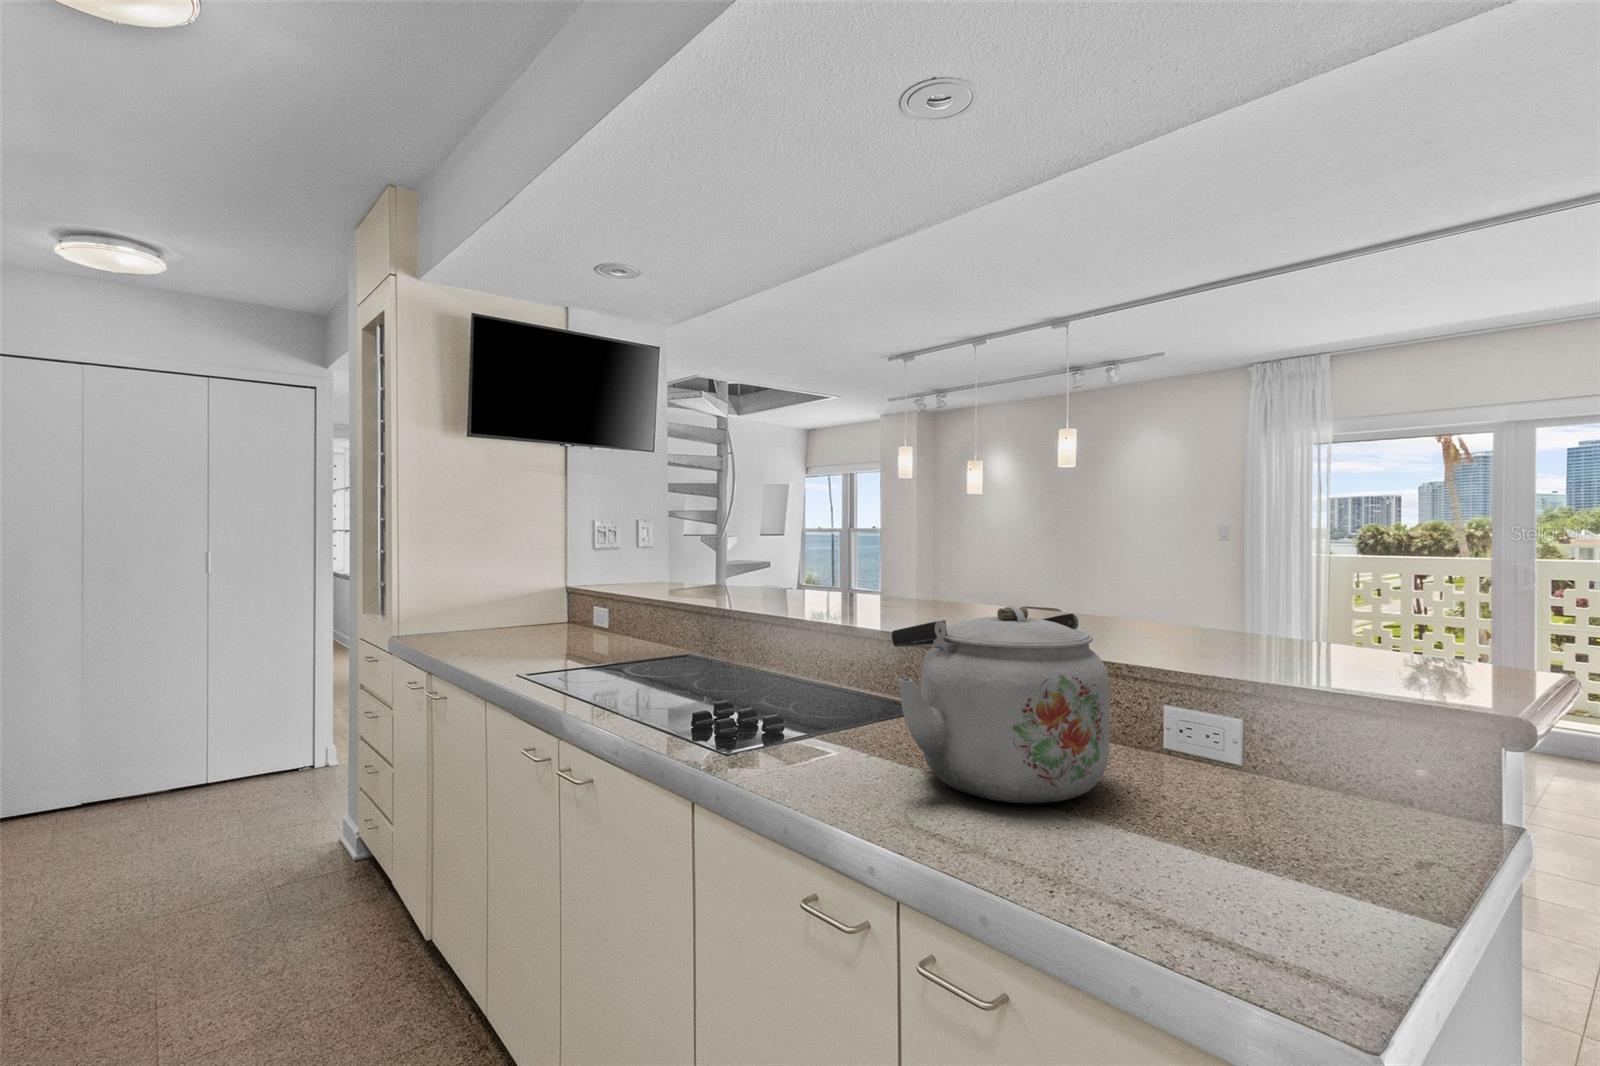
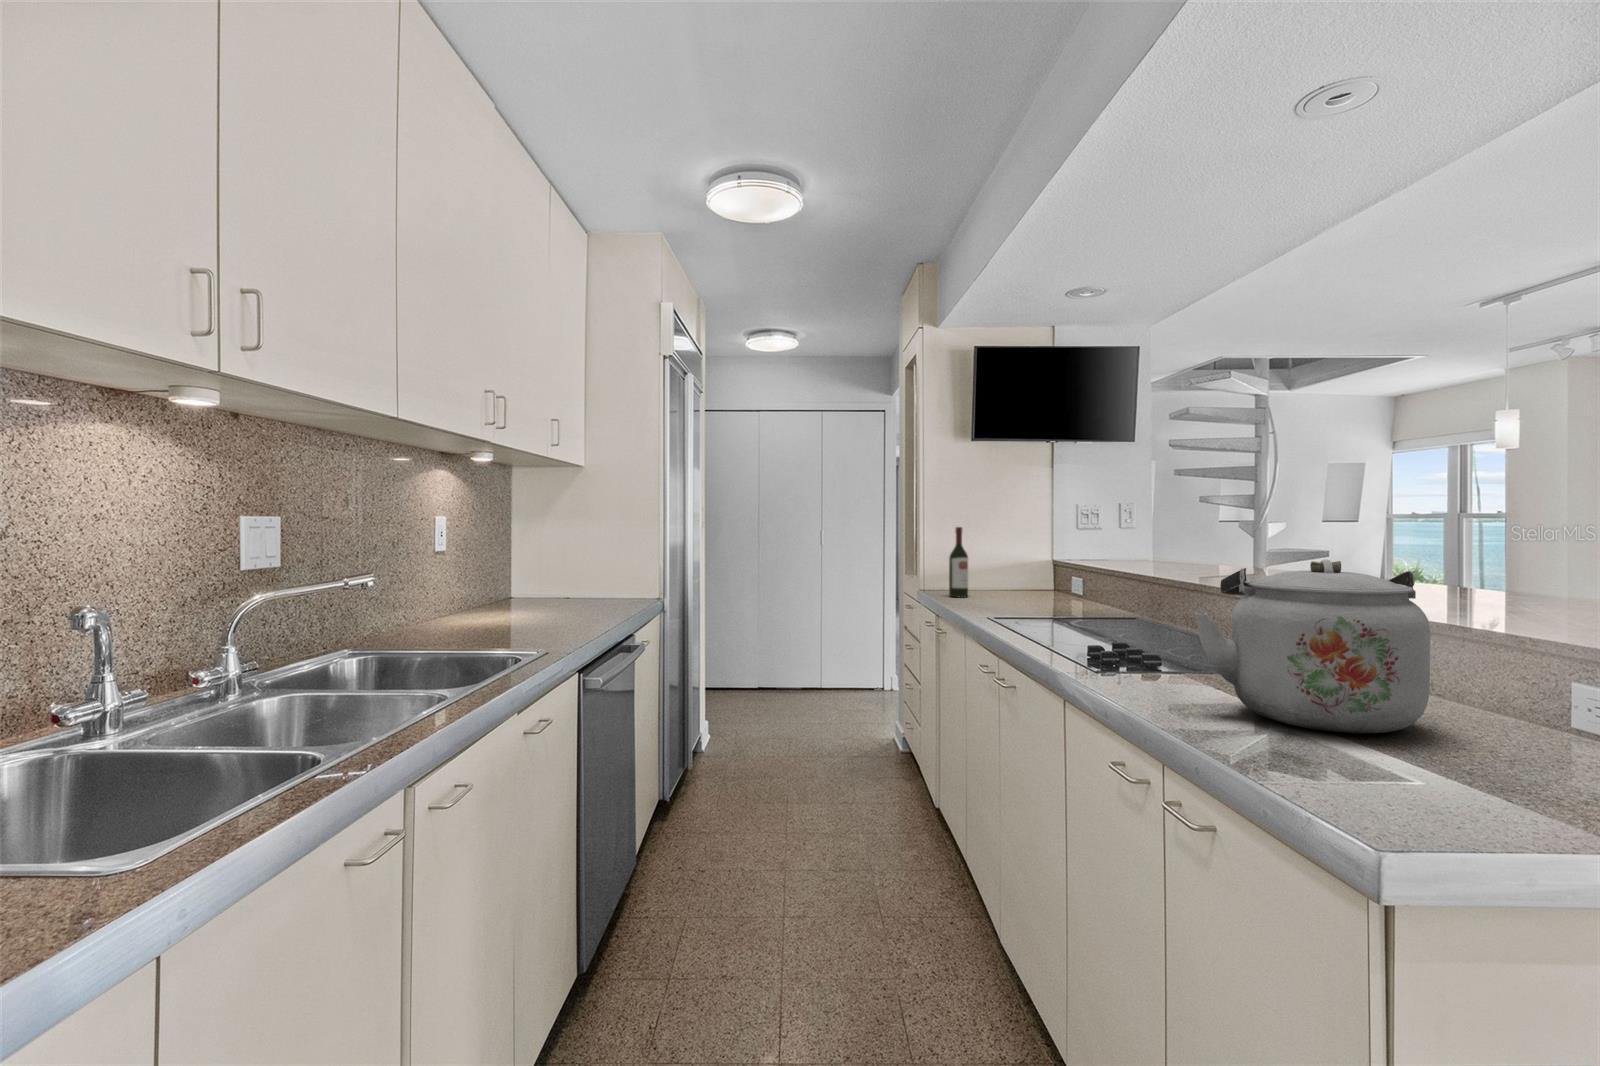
wine bottle: none [442,551,468,641] -> present [949,527,968,597]

